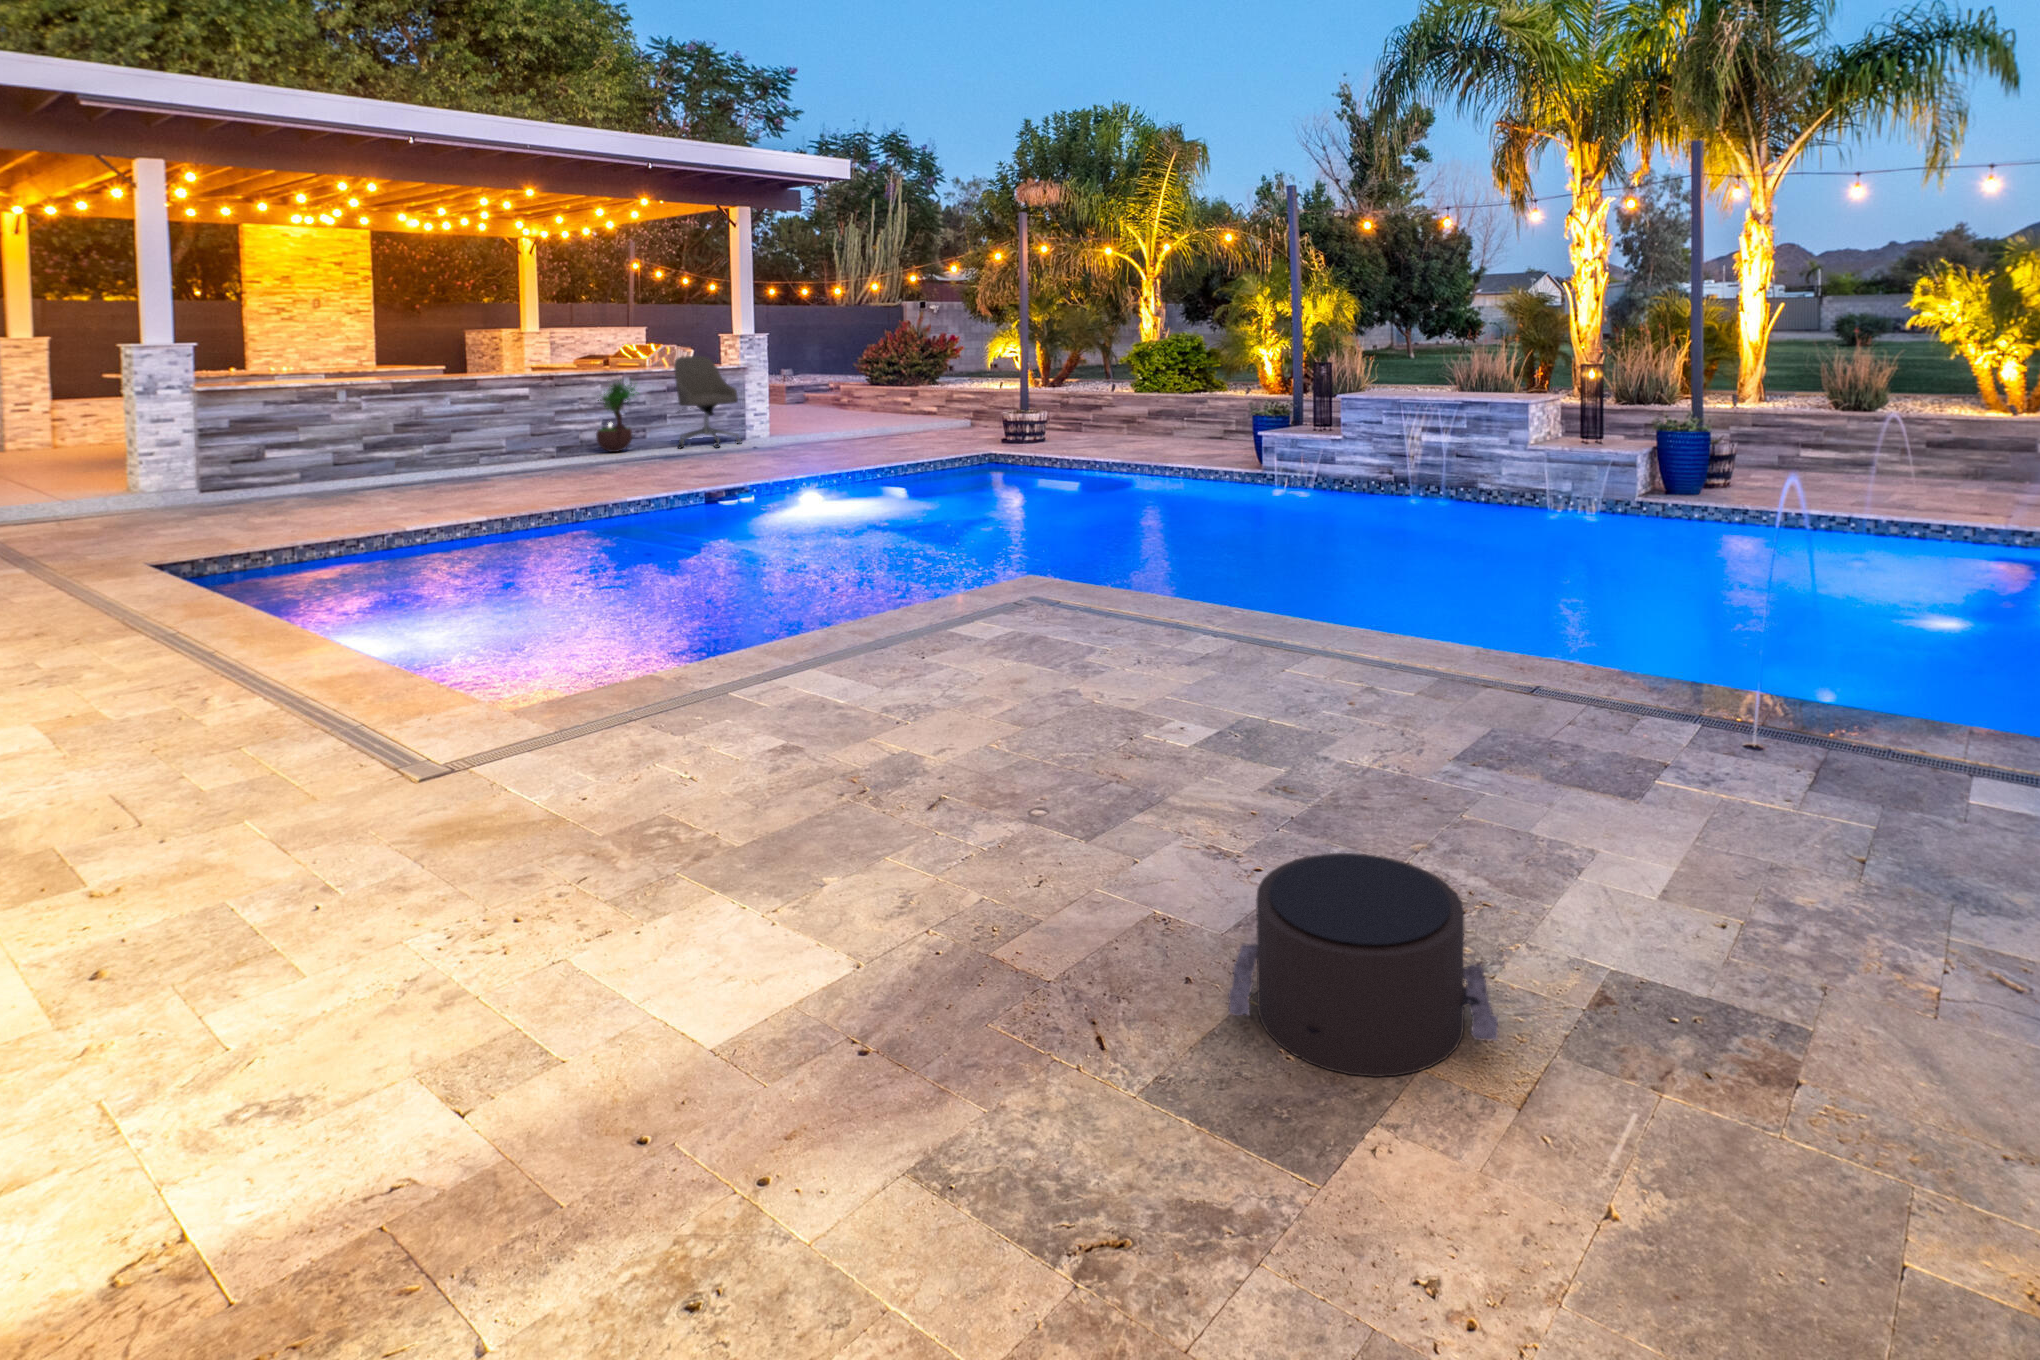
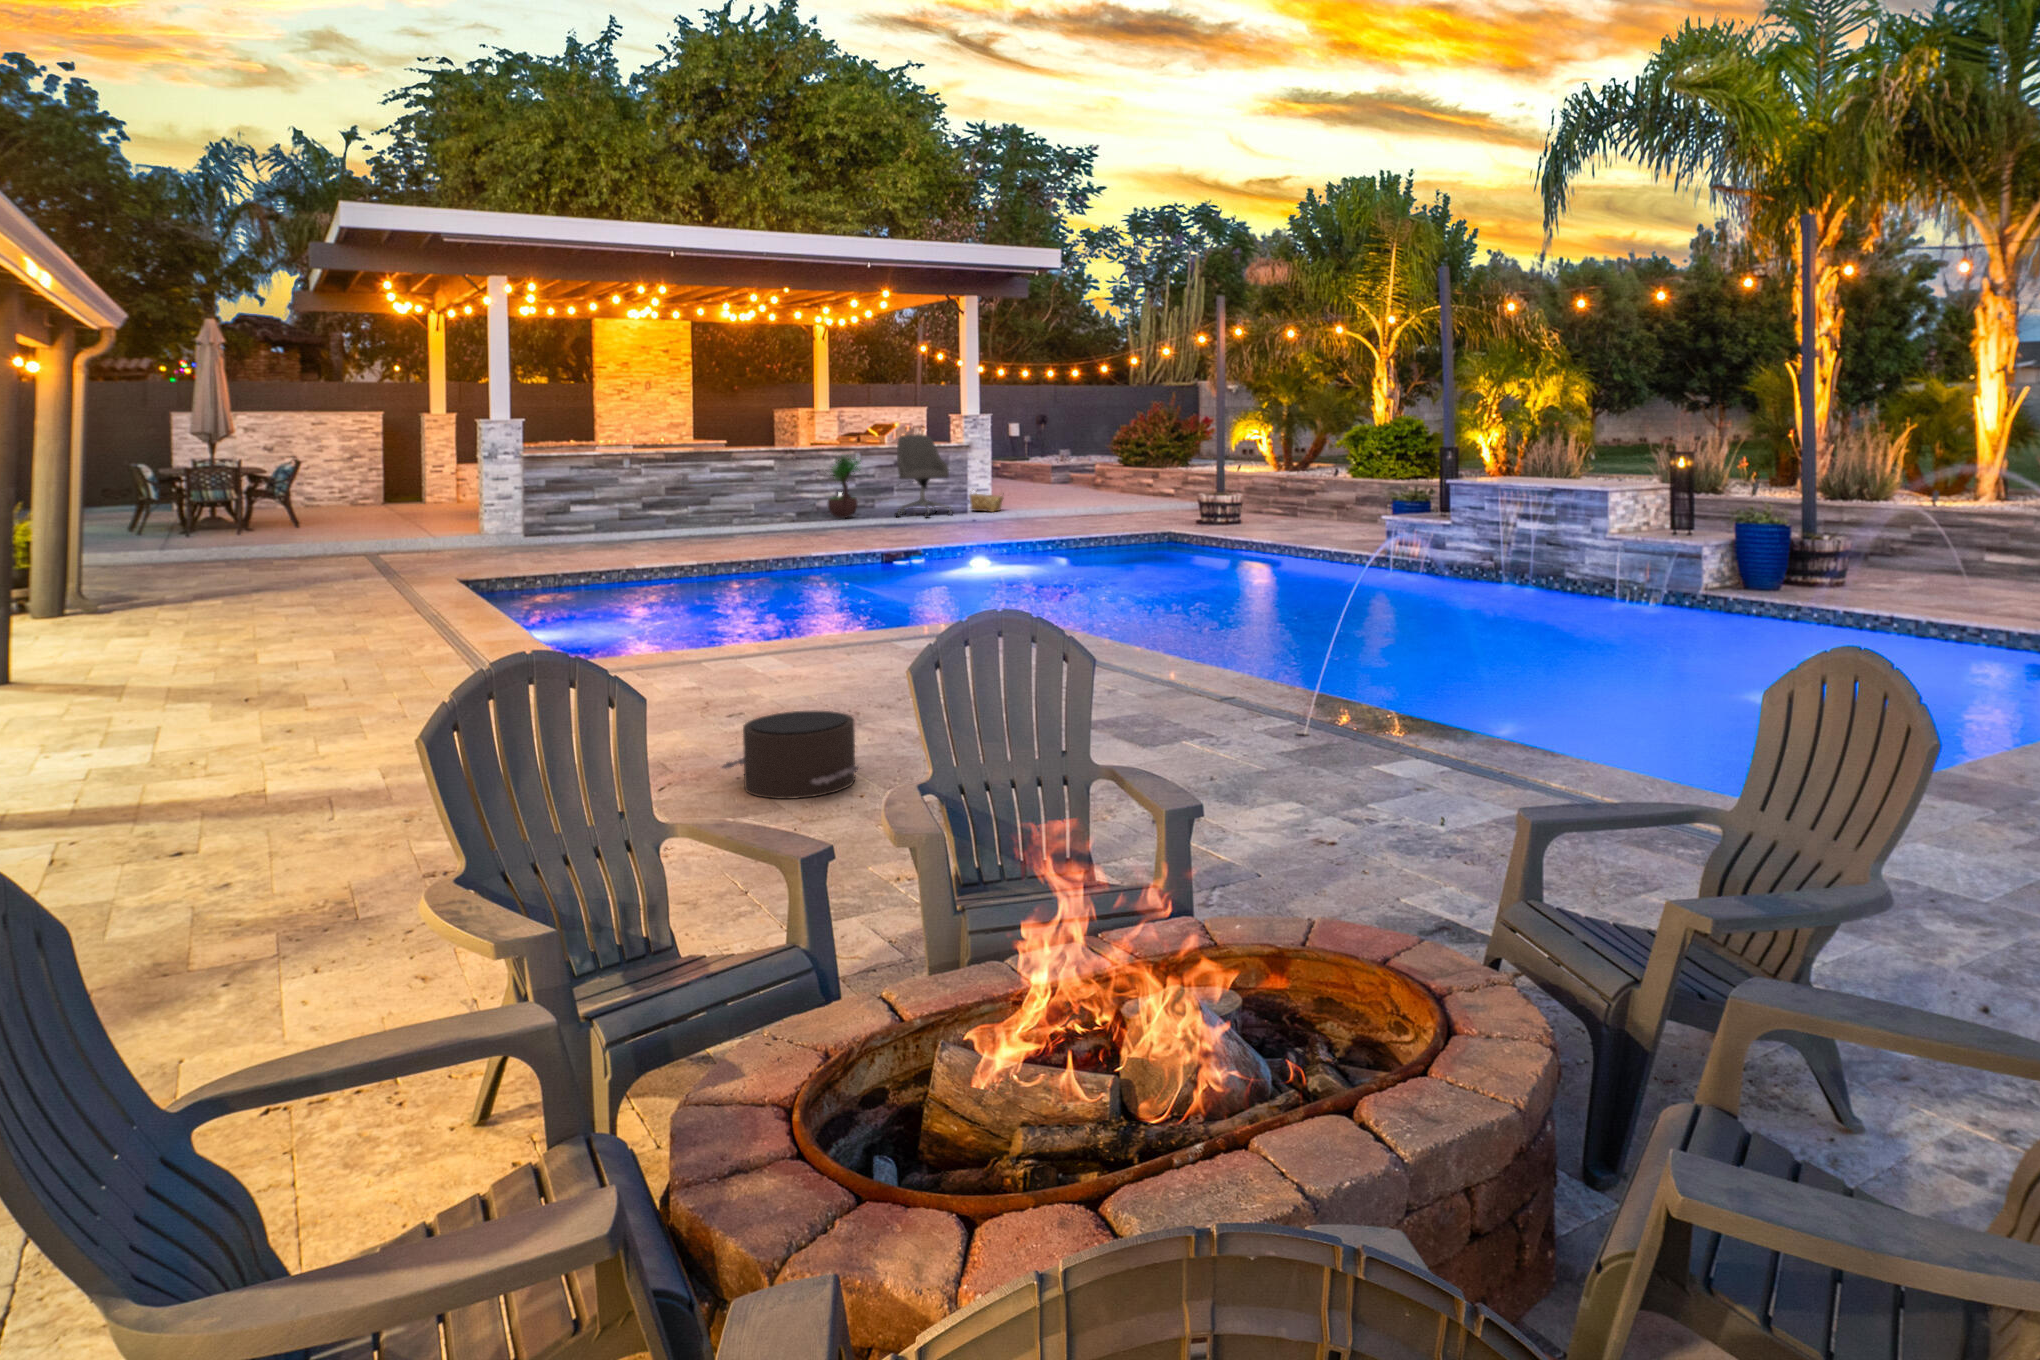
woven basket: none [754,413,791,438] -> present [970,491,1003,512]

